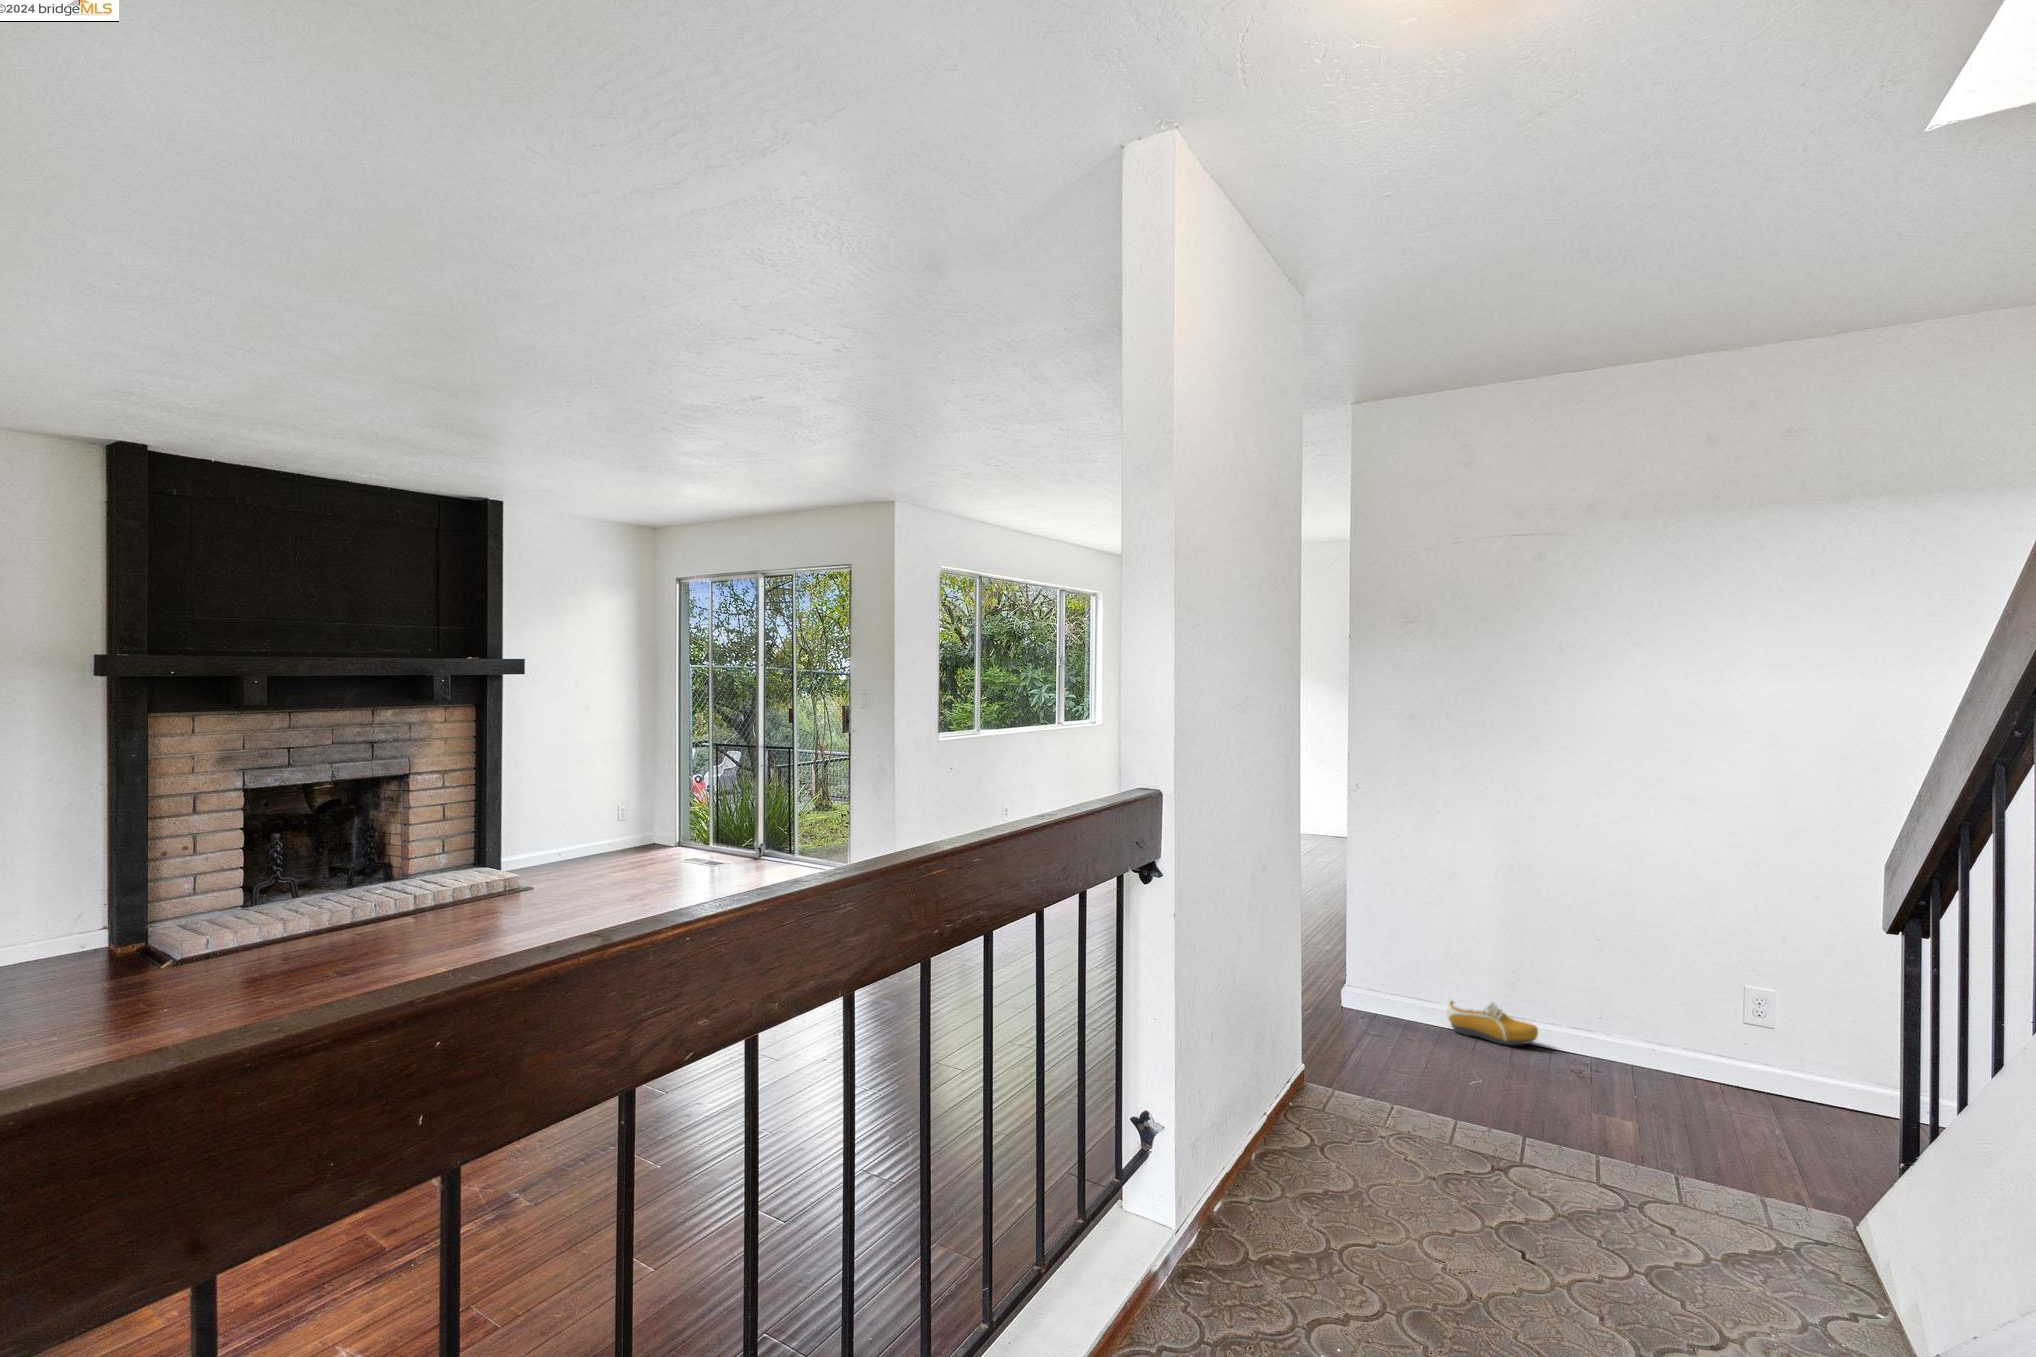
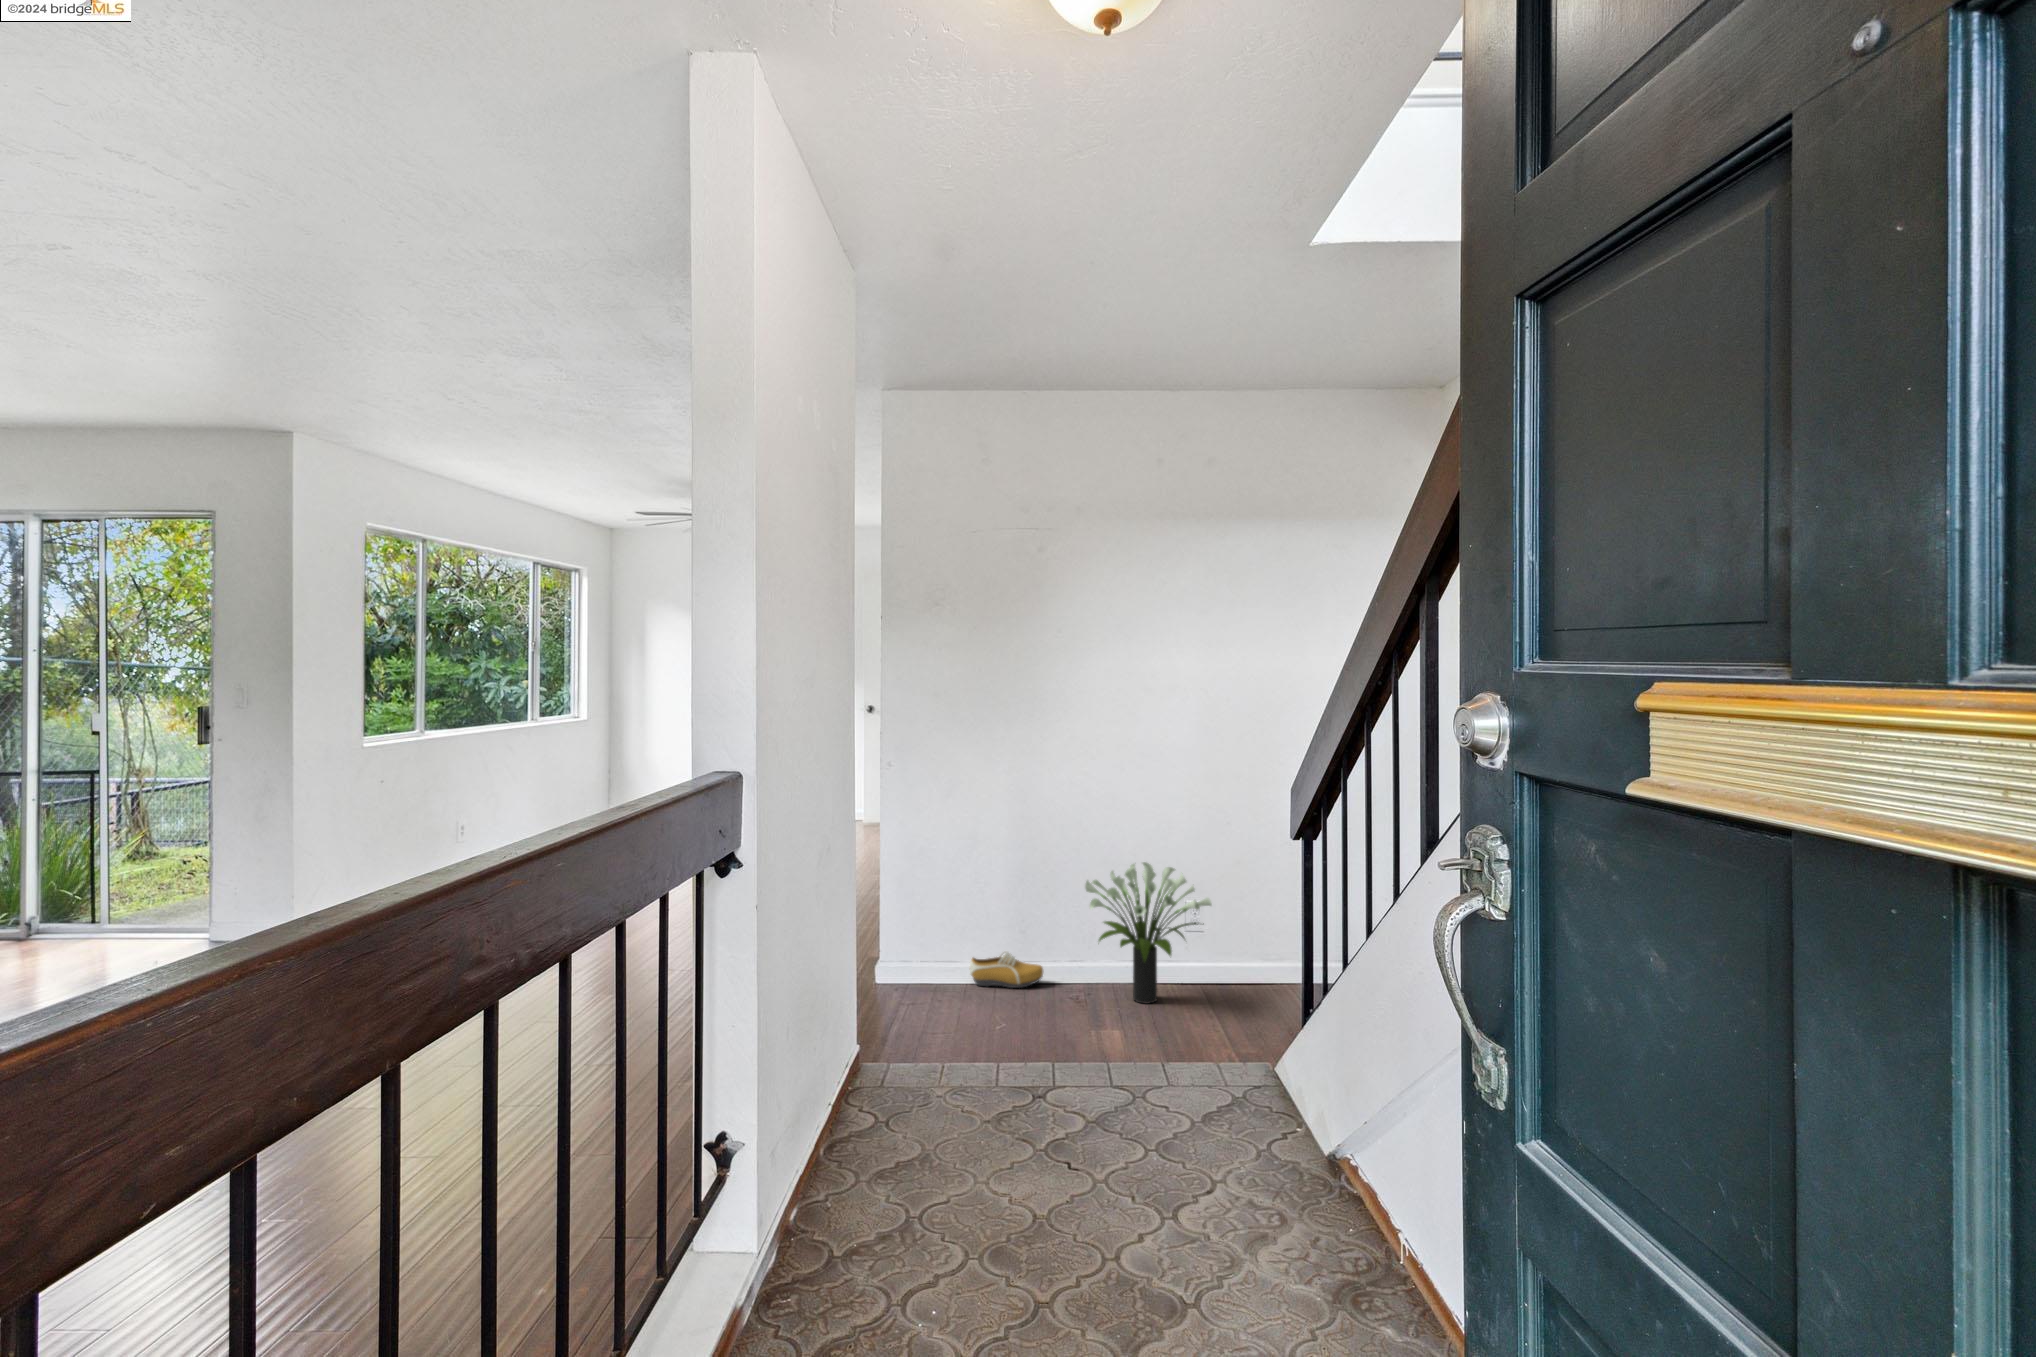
potted plant: none [1593,927,1780,1100] -> present [1085,862,1212,1004]

